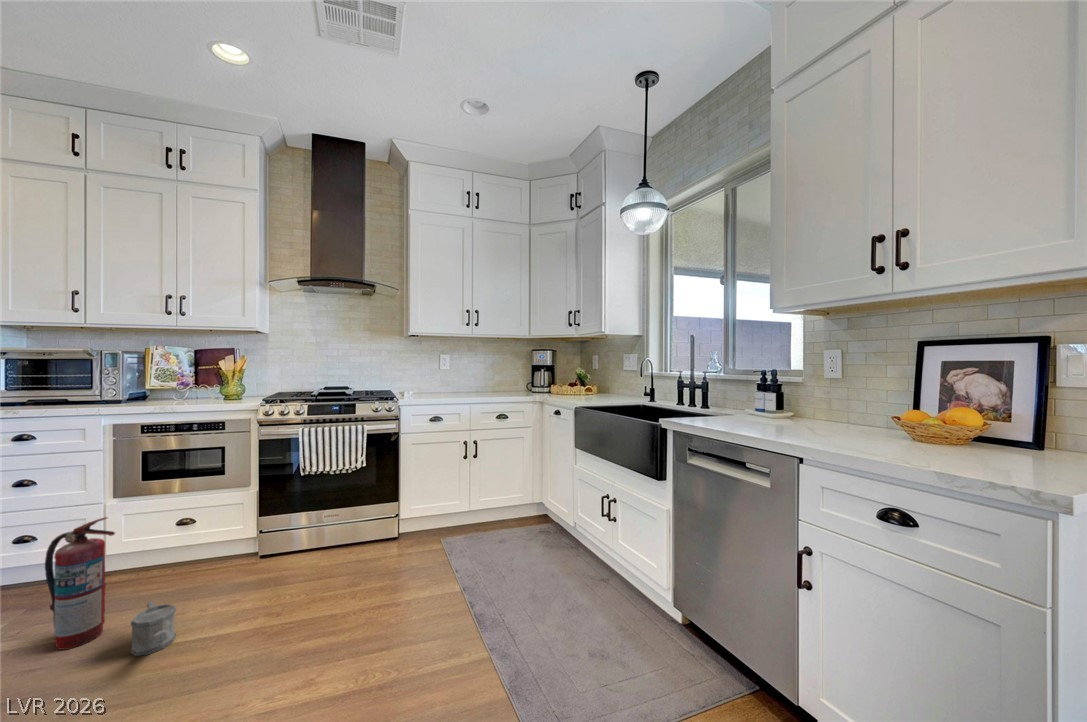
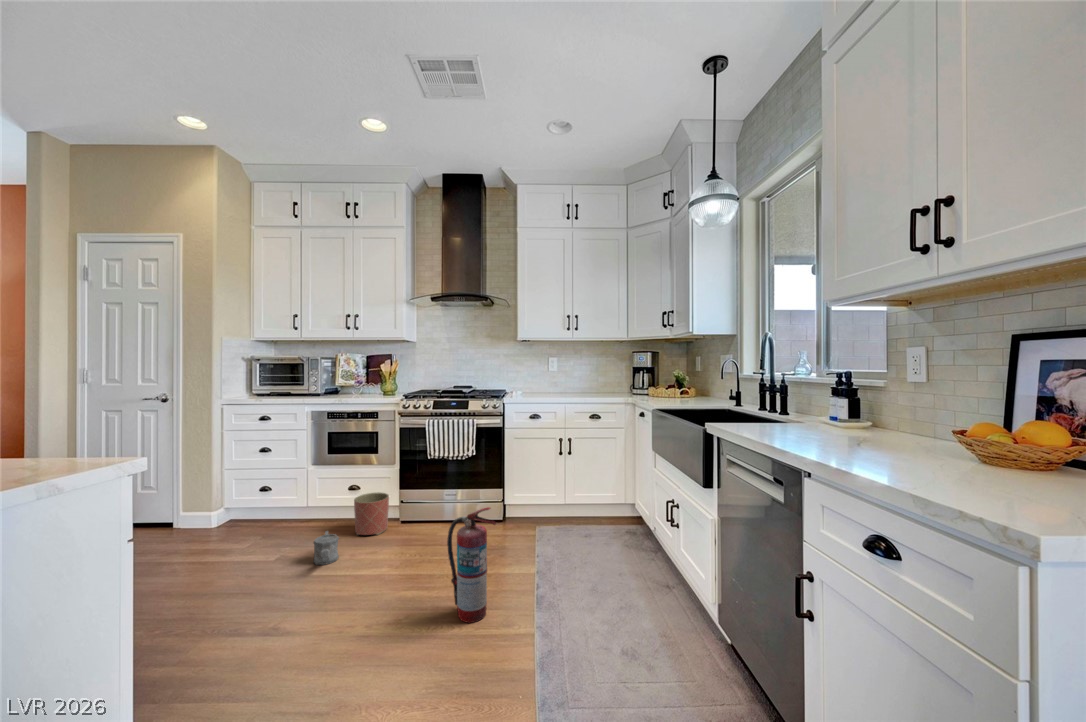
fire extinguisher: present [45,517,115,650] -> present [447,507,496,623]
planter: none [191,532,247,597] -> present [354,492,389,535]

